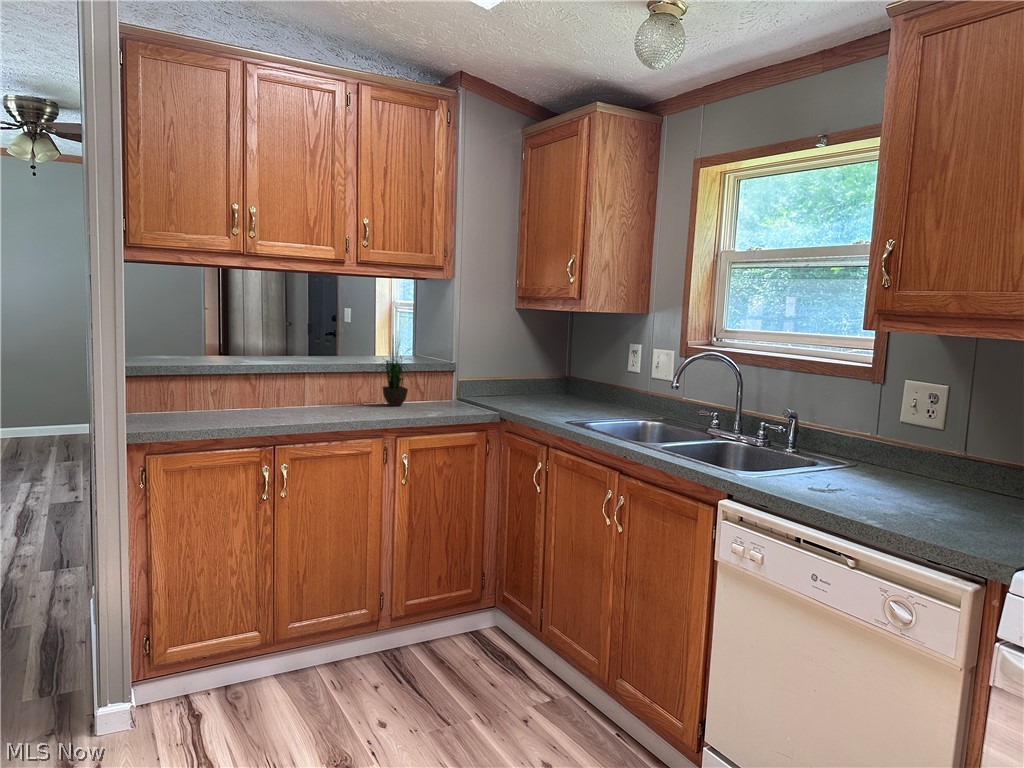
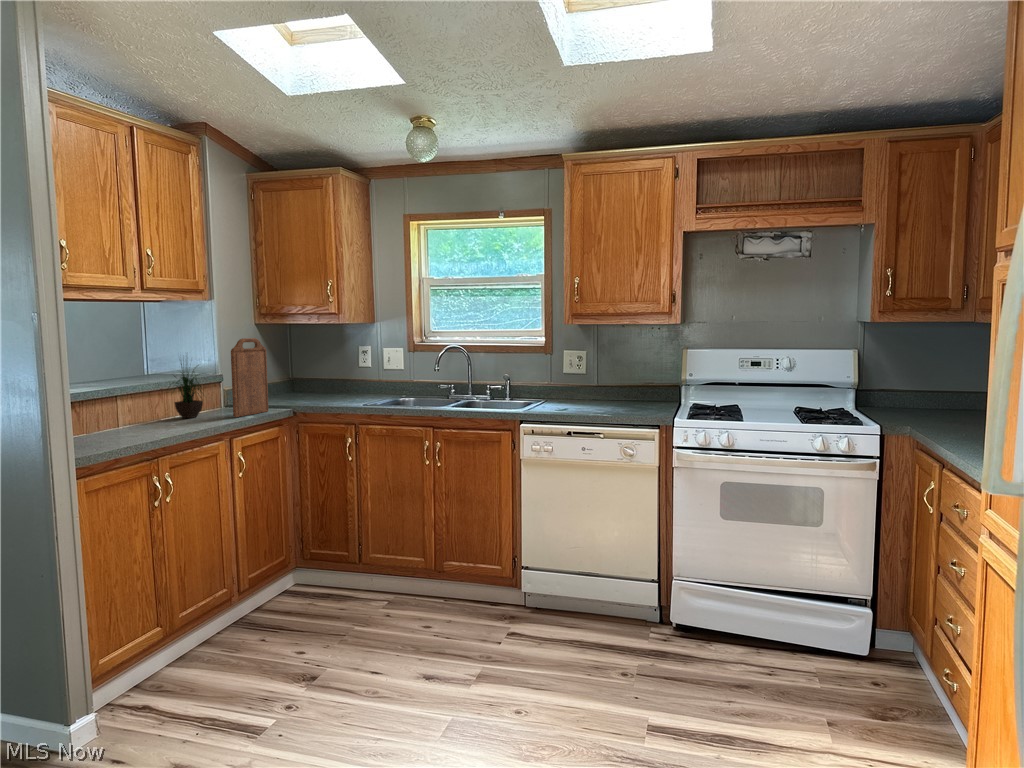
cutting board: none [419,322,473,412] -> present [231,338,269,417]

